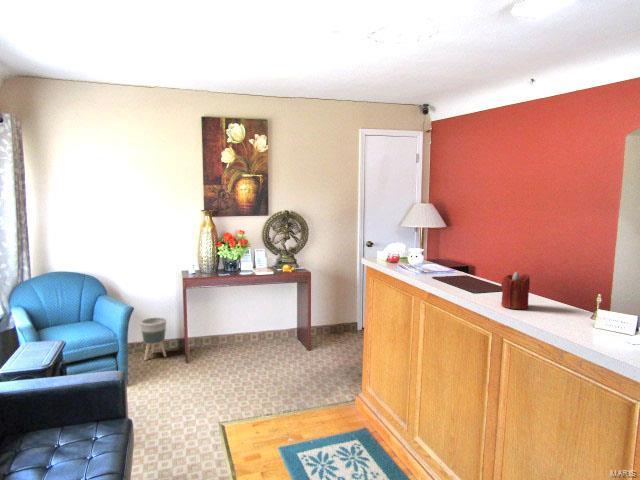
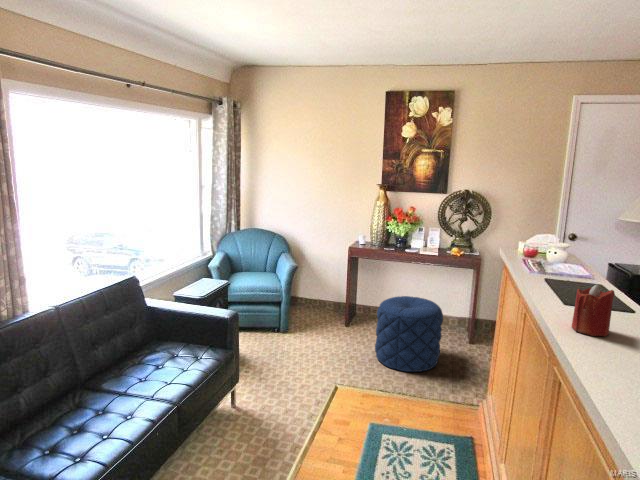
planter: present [141,317,166,360] -> none [315,280,338,318]
pouf: none [235,317,298,391] -> present [375,296,443,372]

